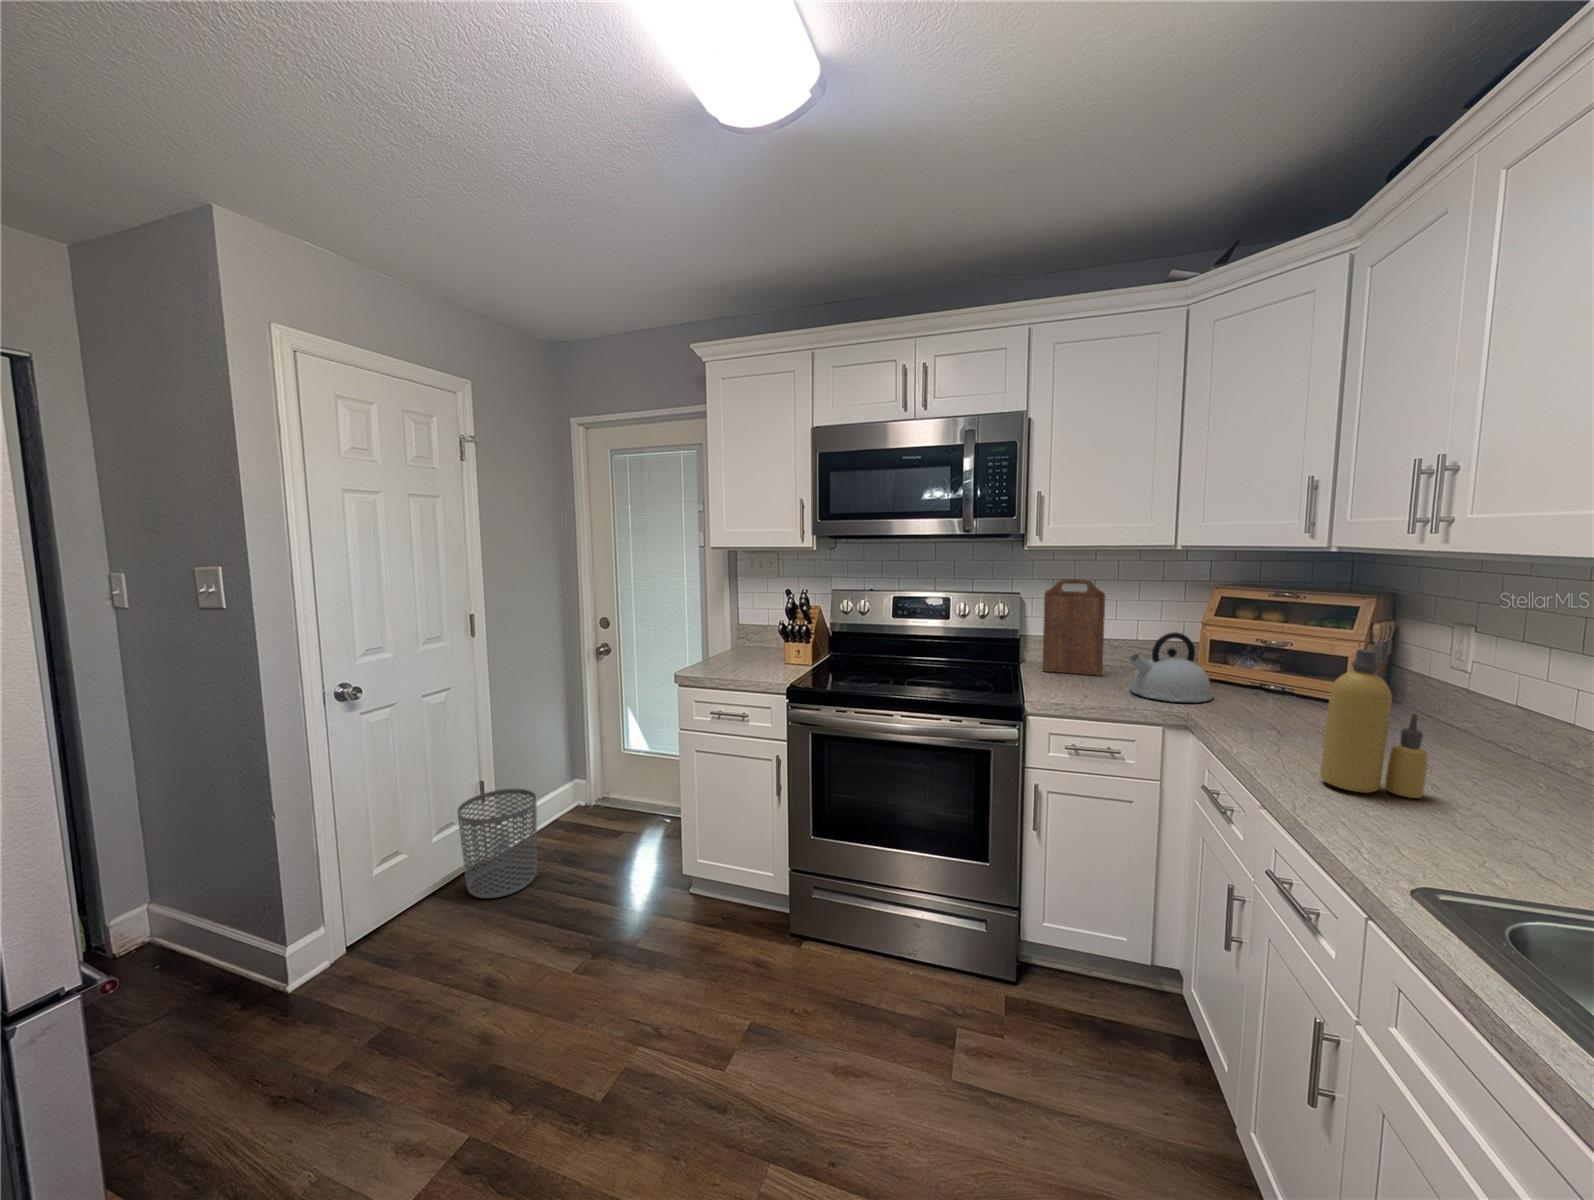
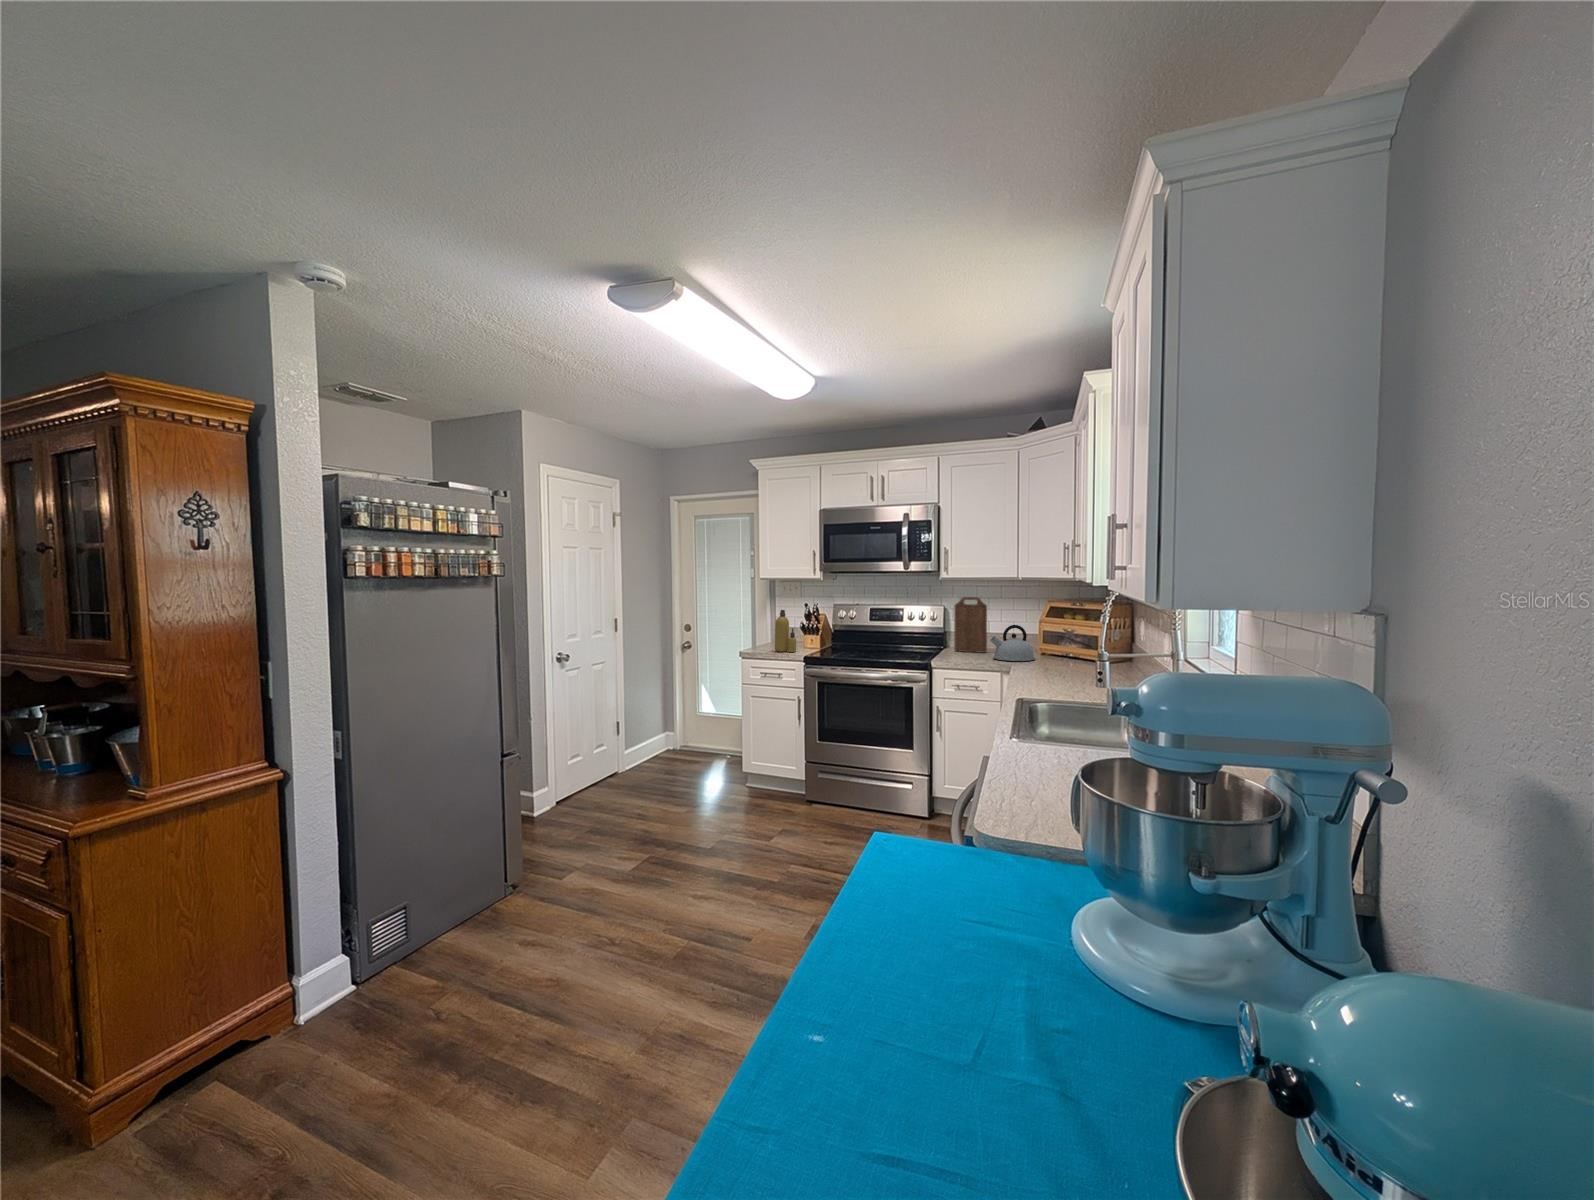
bottle: present [1320,649,1428,798] -> present [775,610,796,652]
waste bin: present [458,789,537,898] -> none [609,726,653,787]

